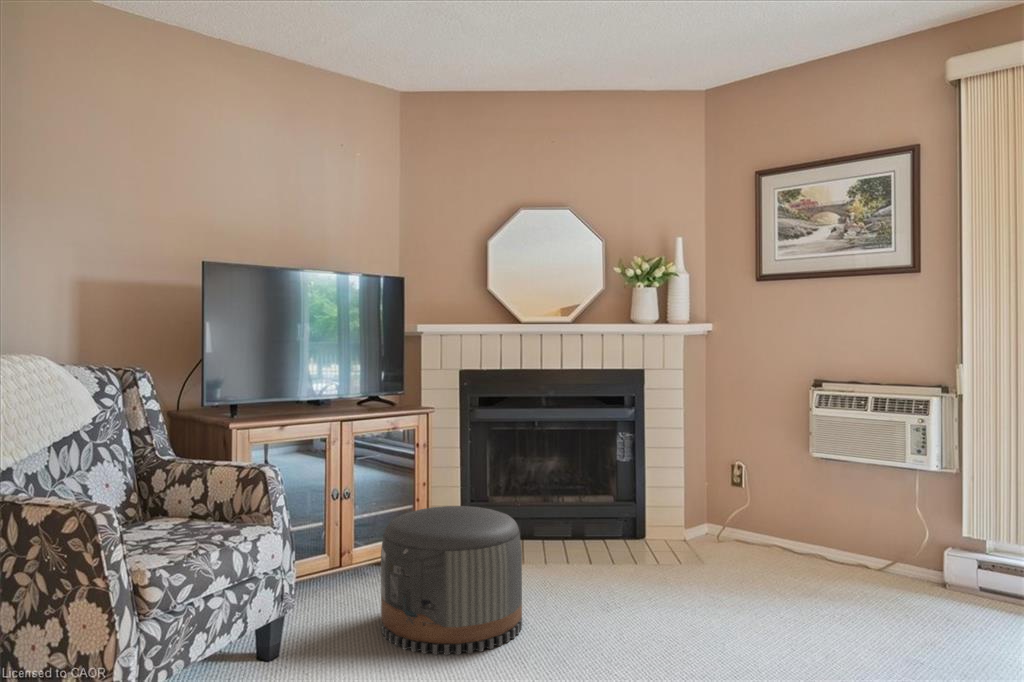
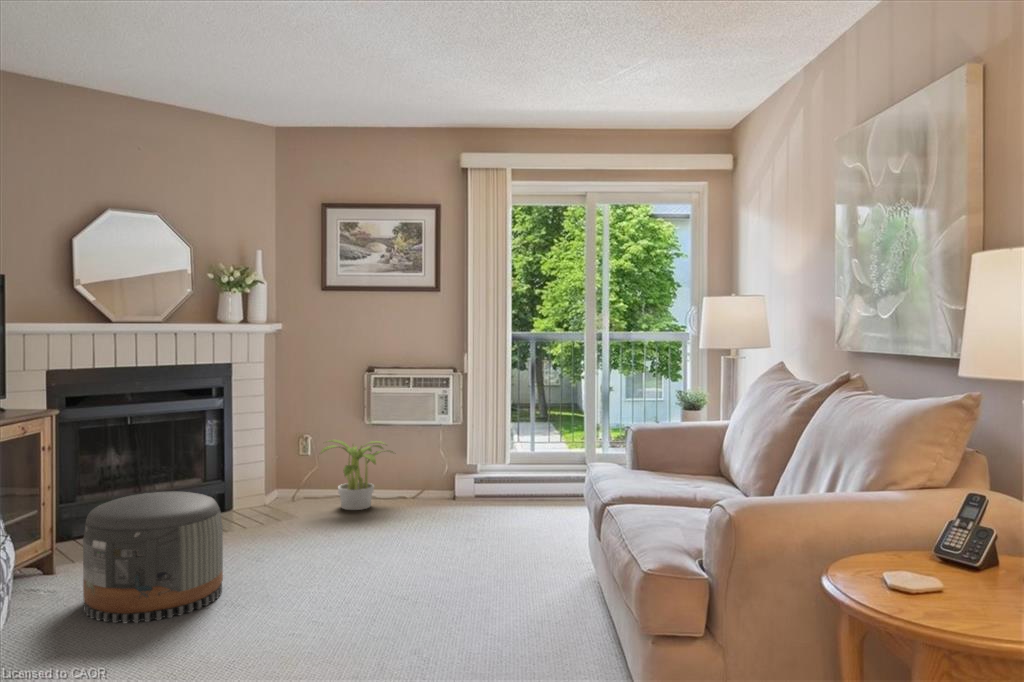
potted plant: none [729,472,844,571] -> present [320,440,393,510]

